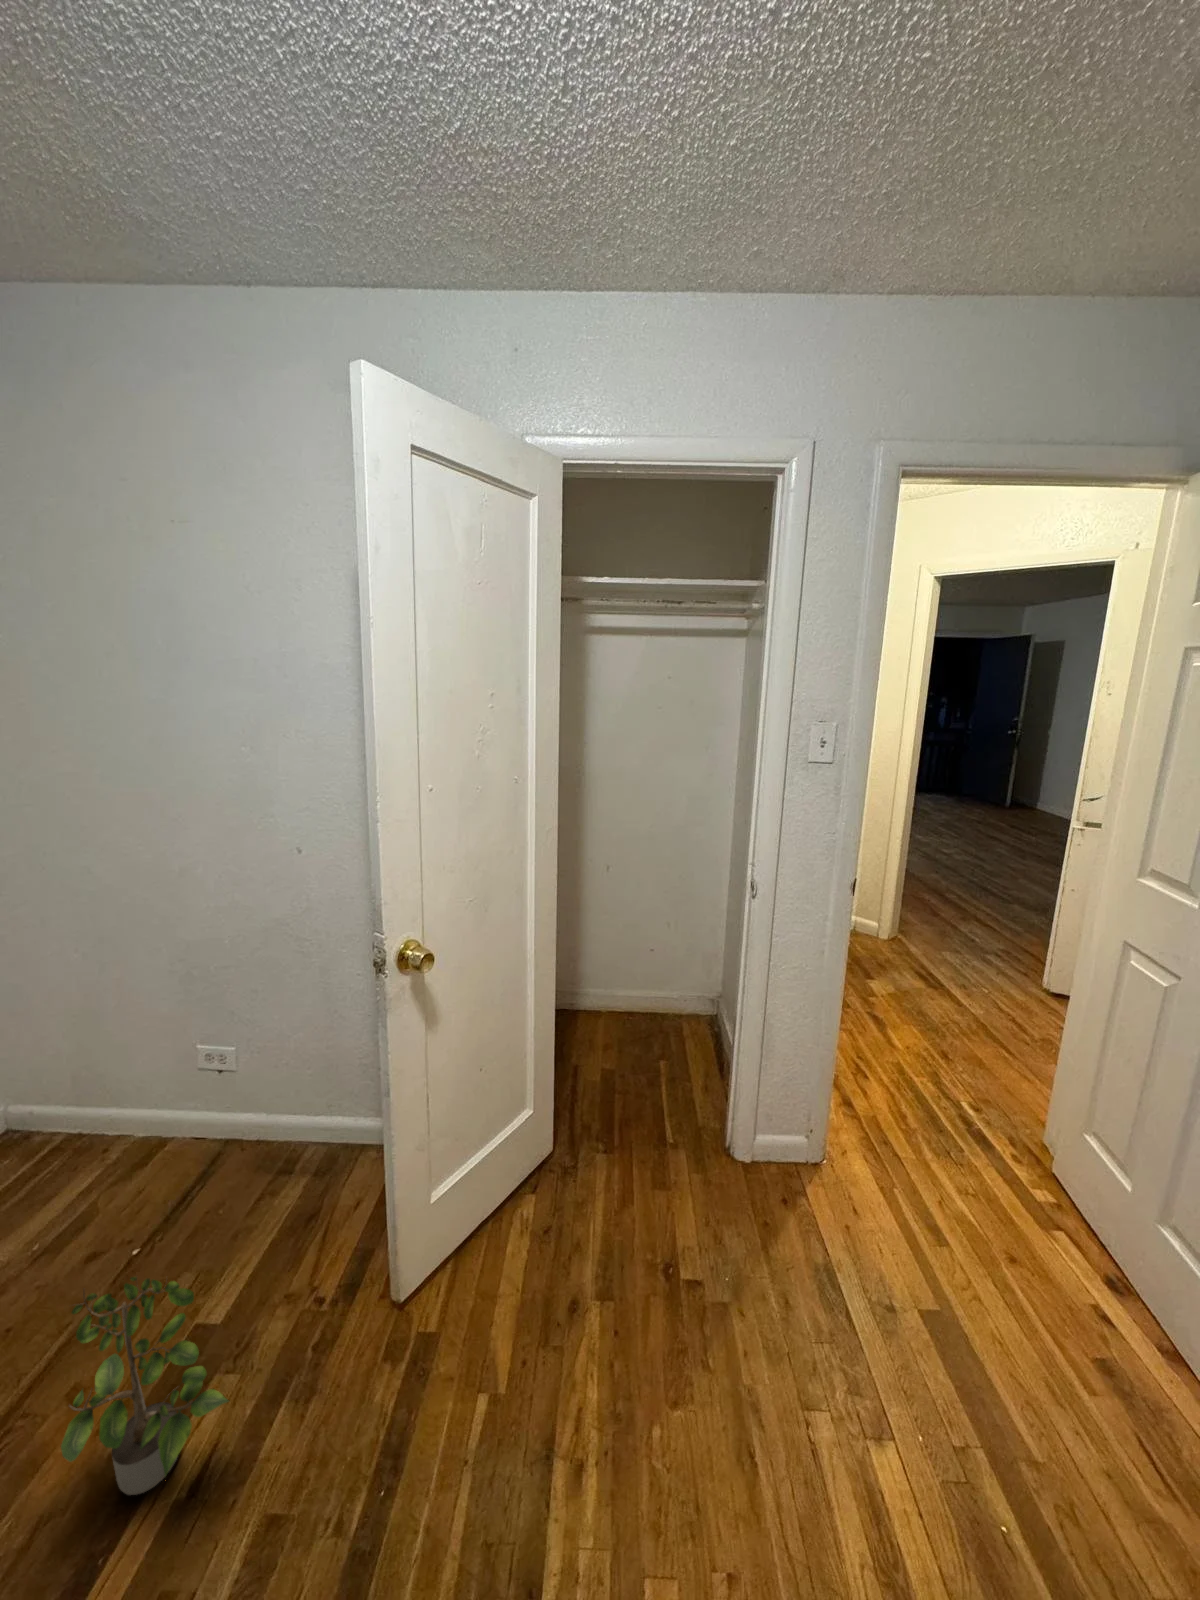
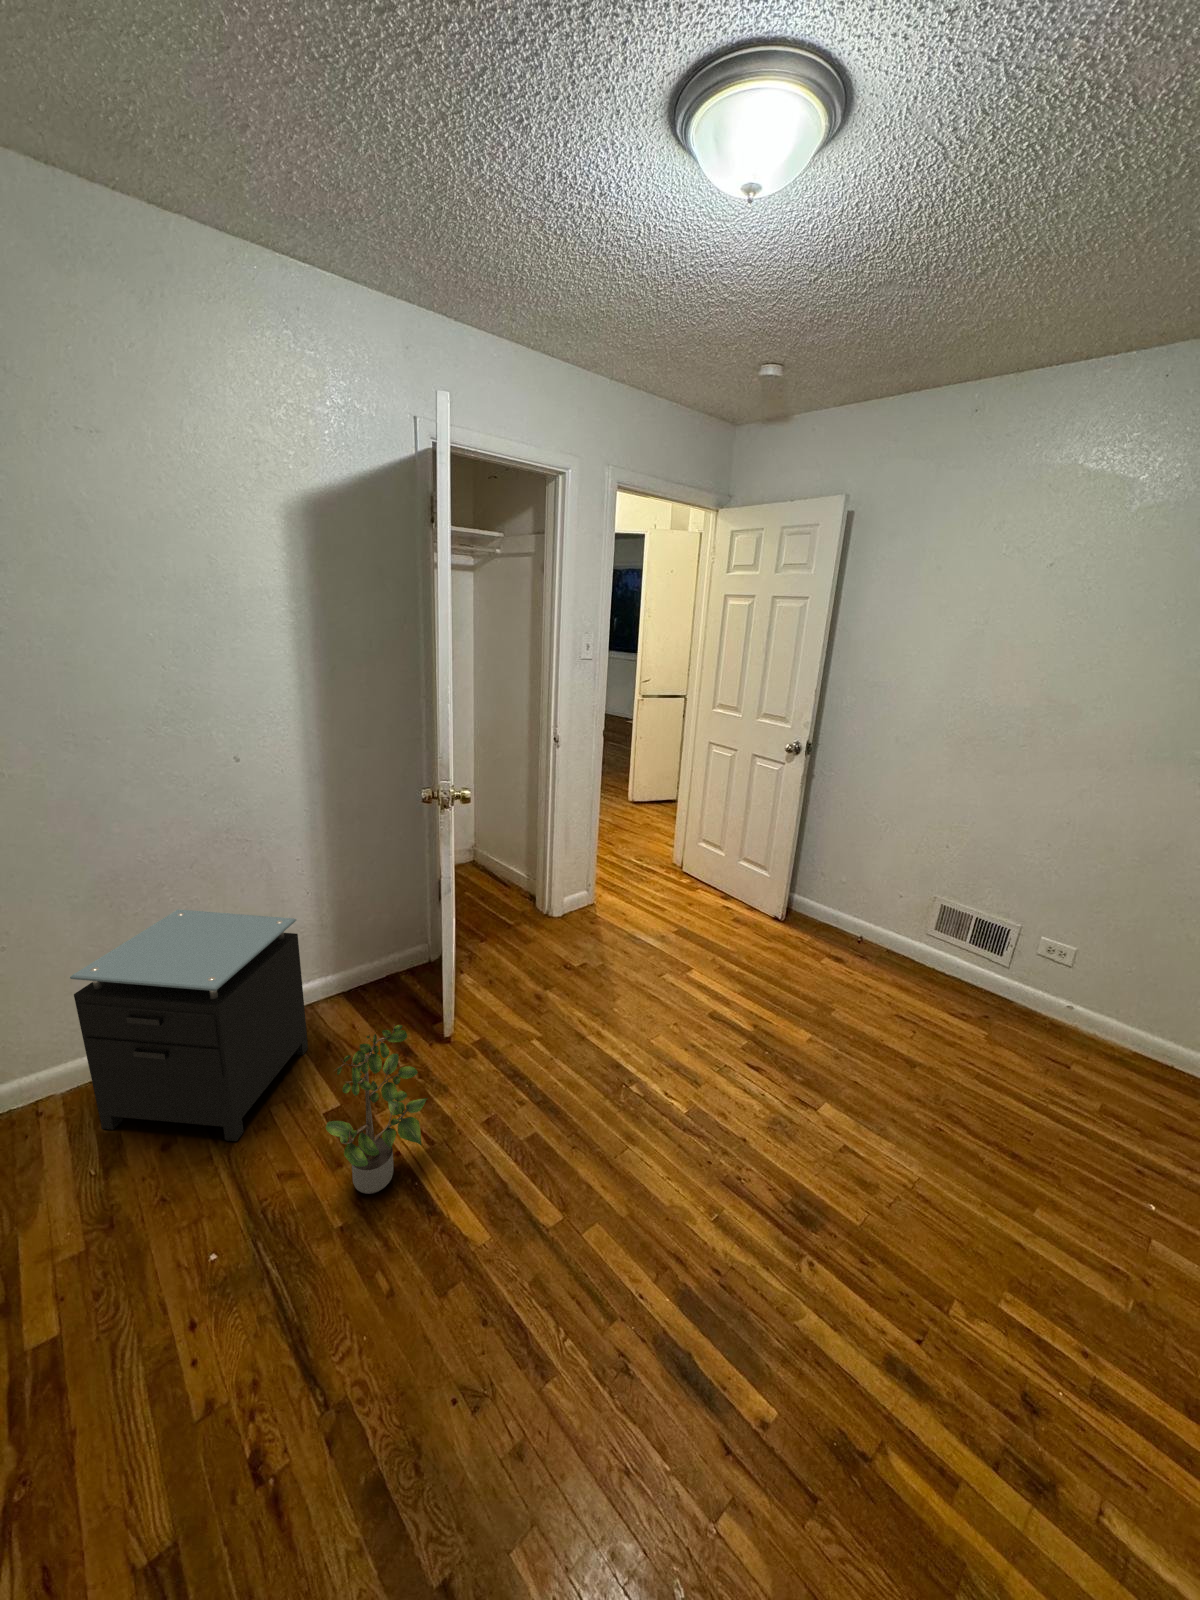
nightstand: none [127,1000,325,1285] -> present [70,909,308,1141]

